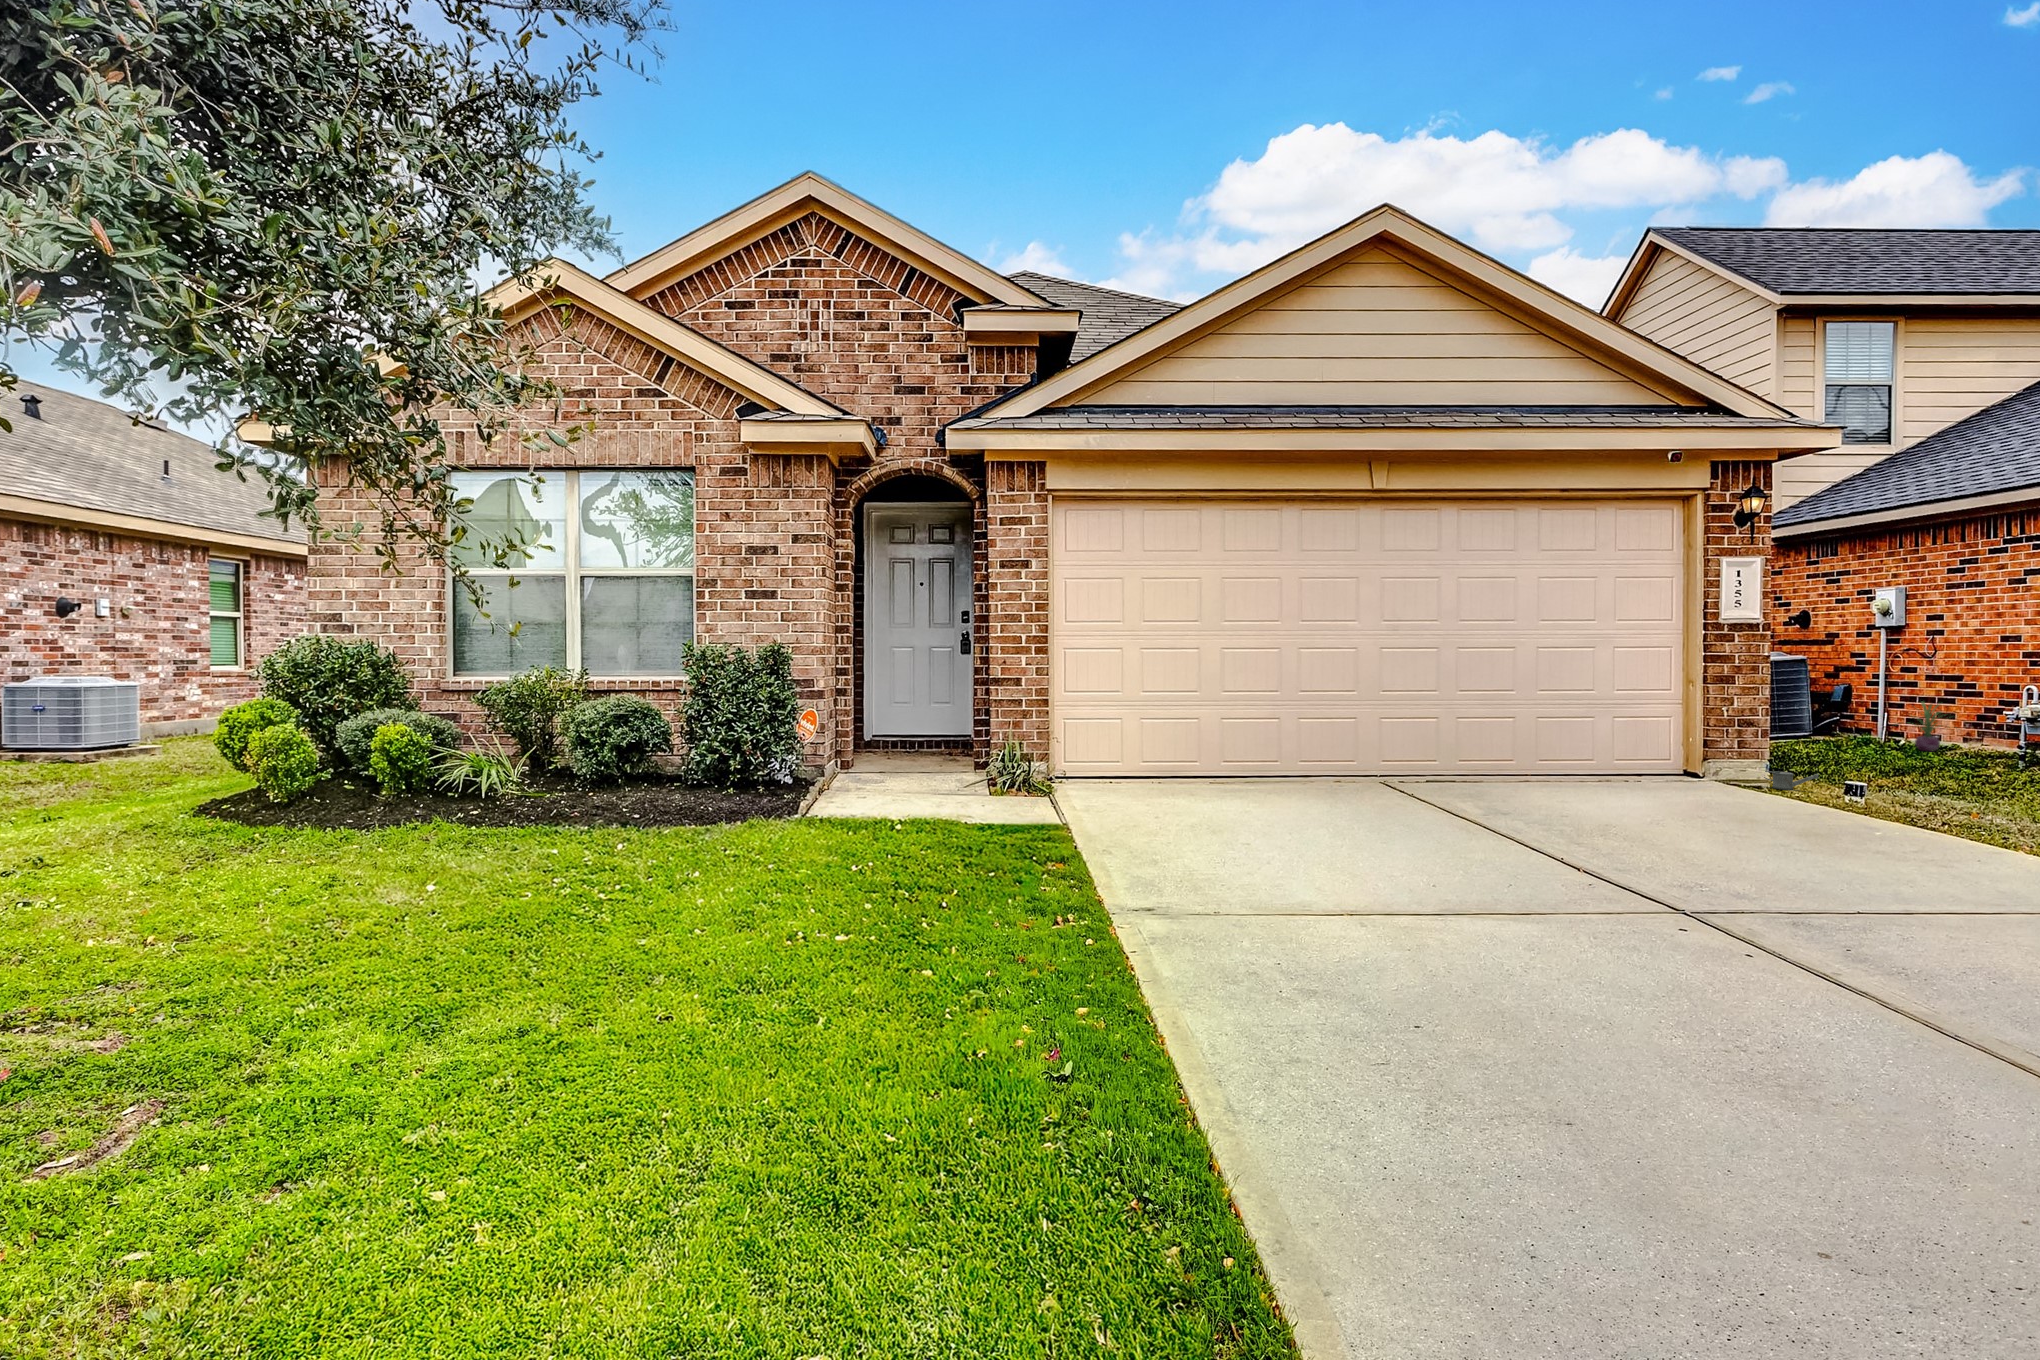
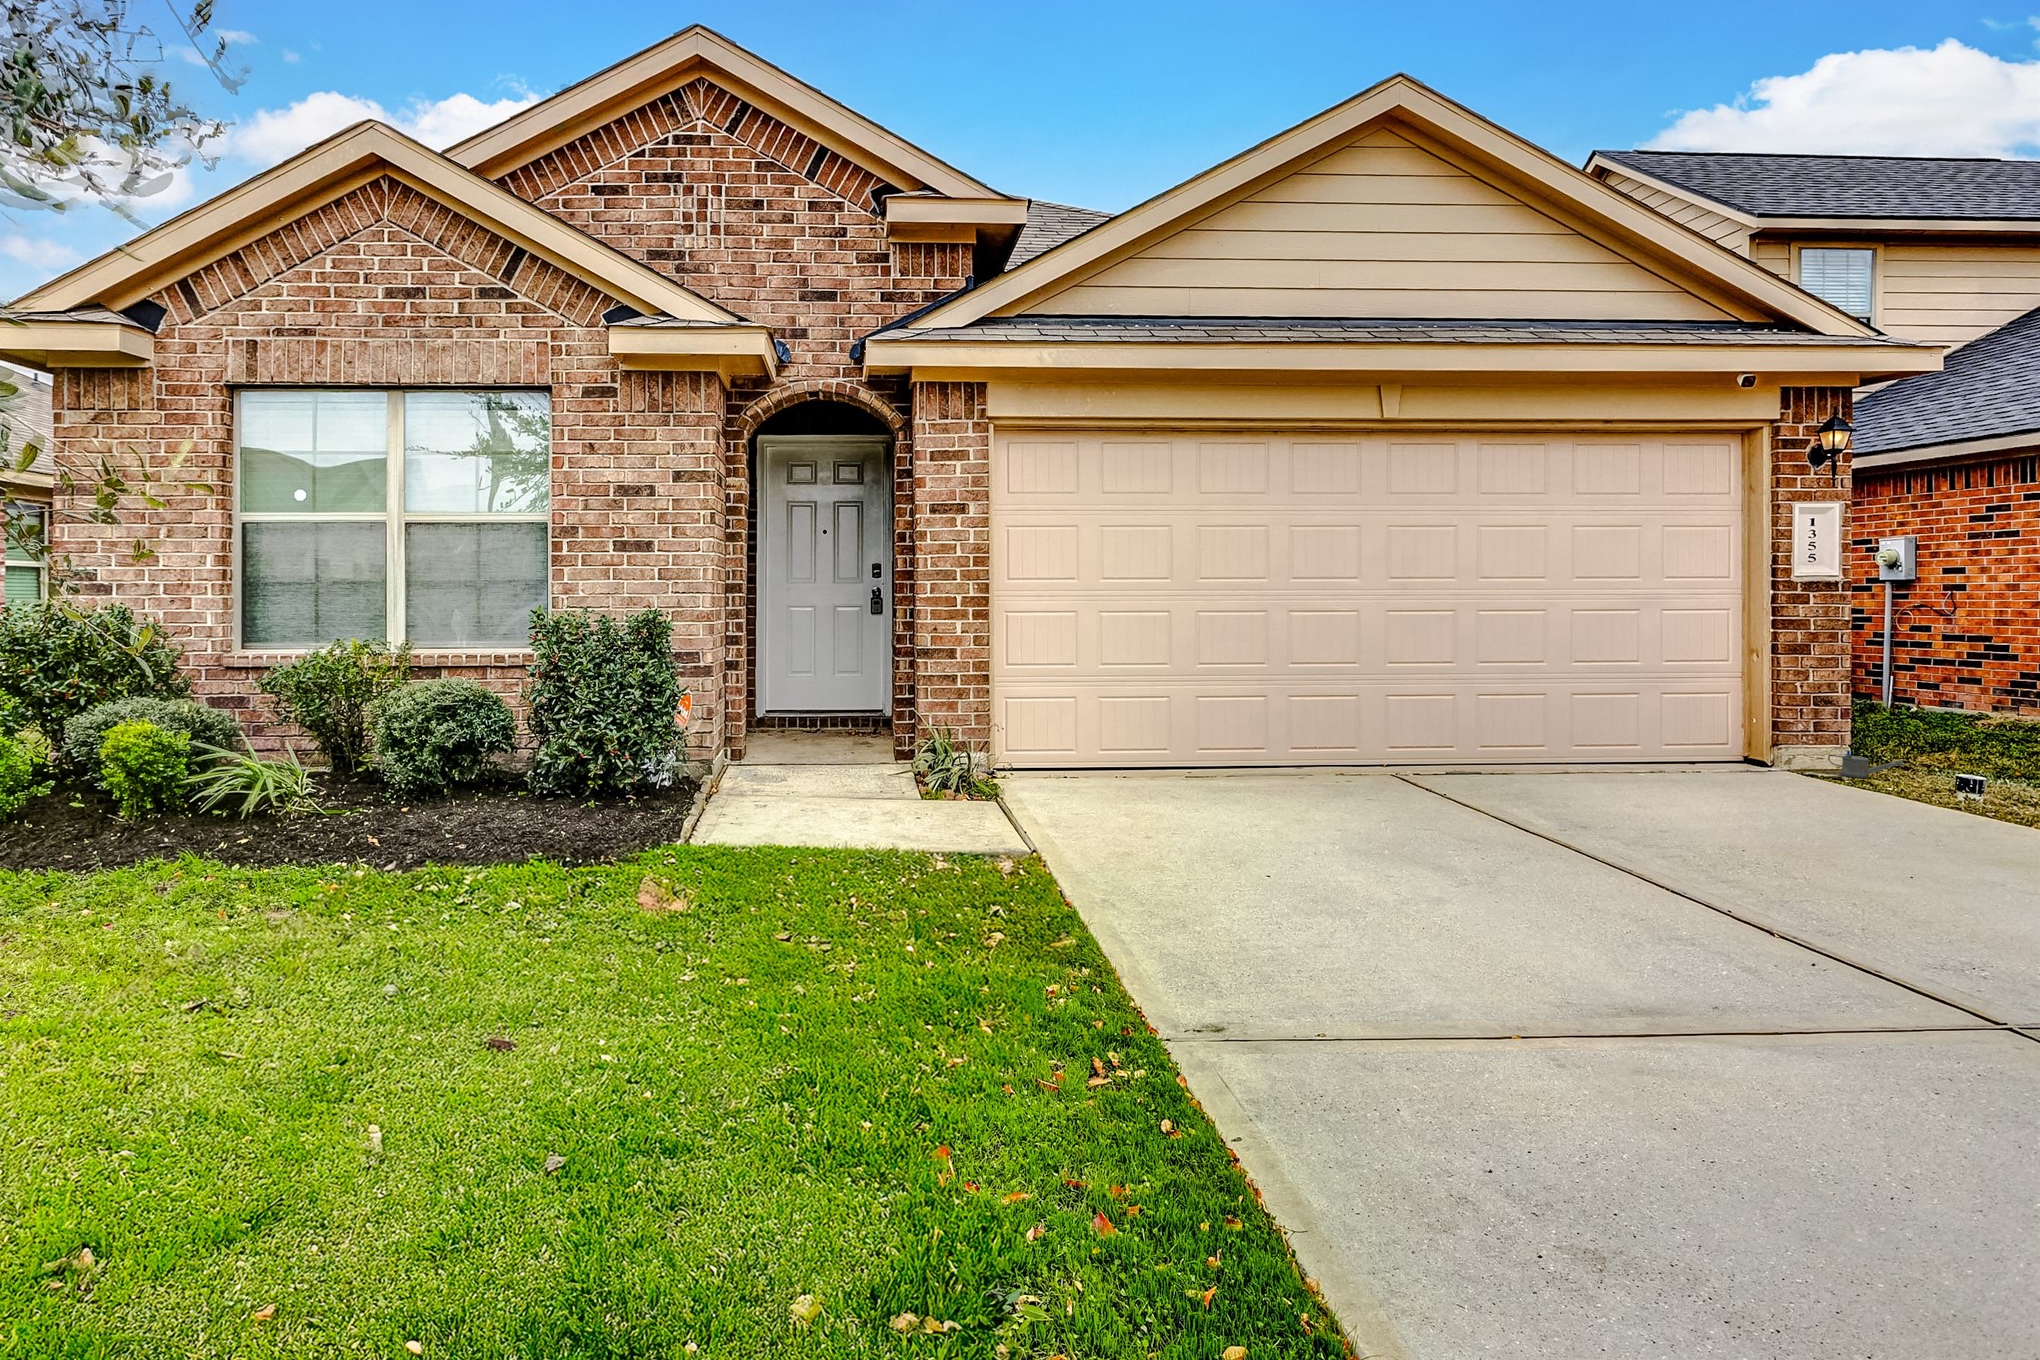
decorative plant: present [1915,702,1940,751] -> none [1907,664,1994,719]

